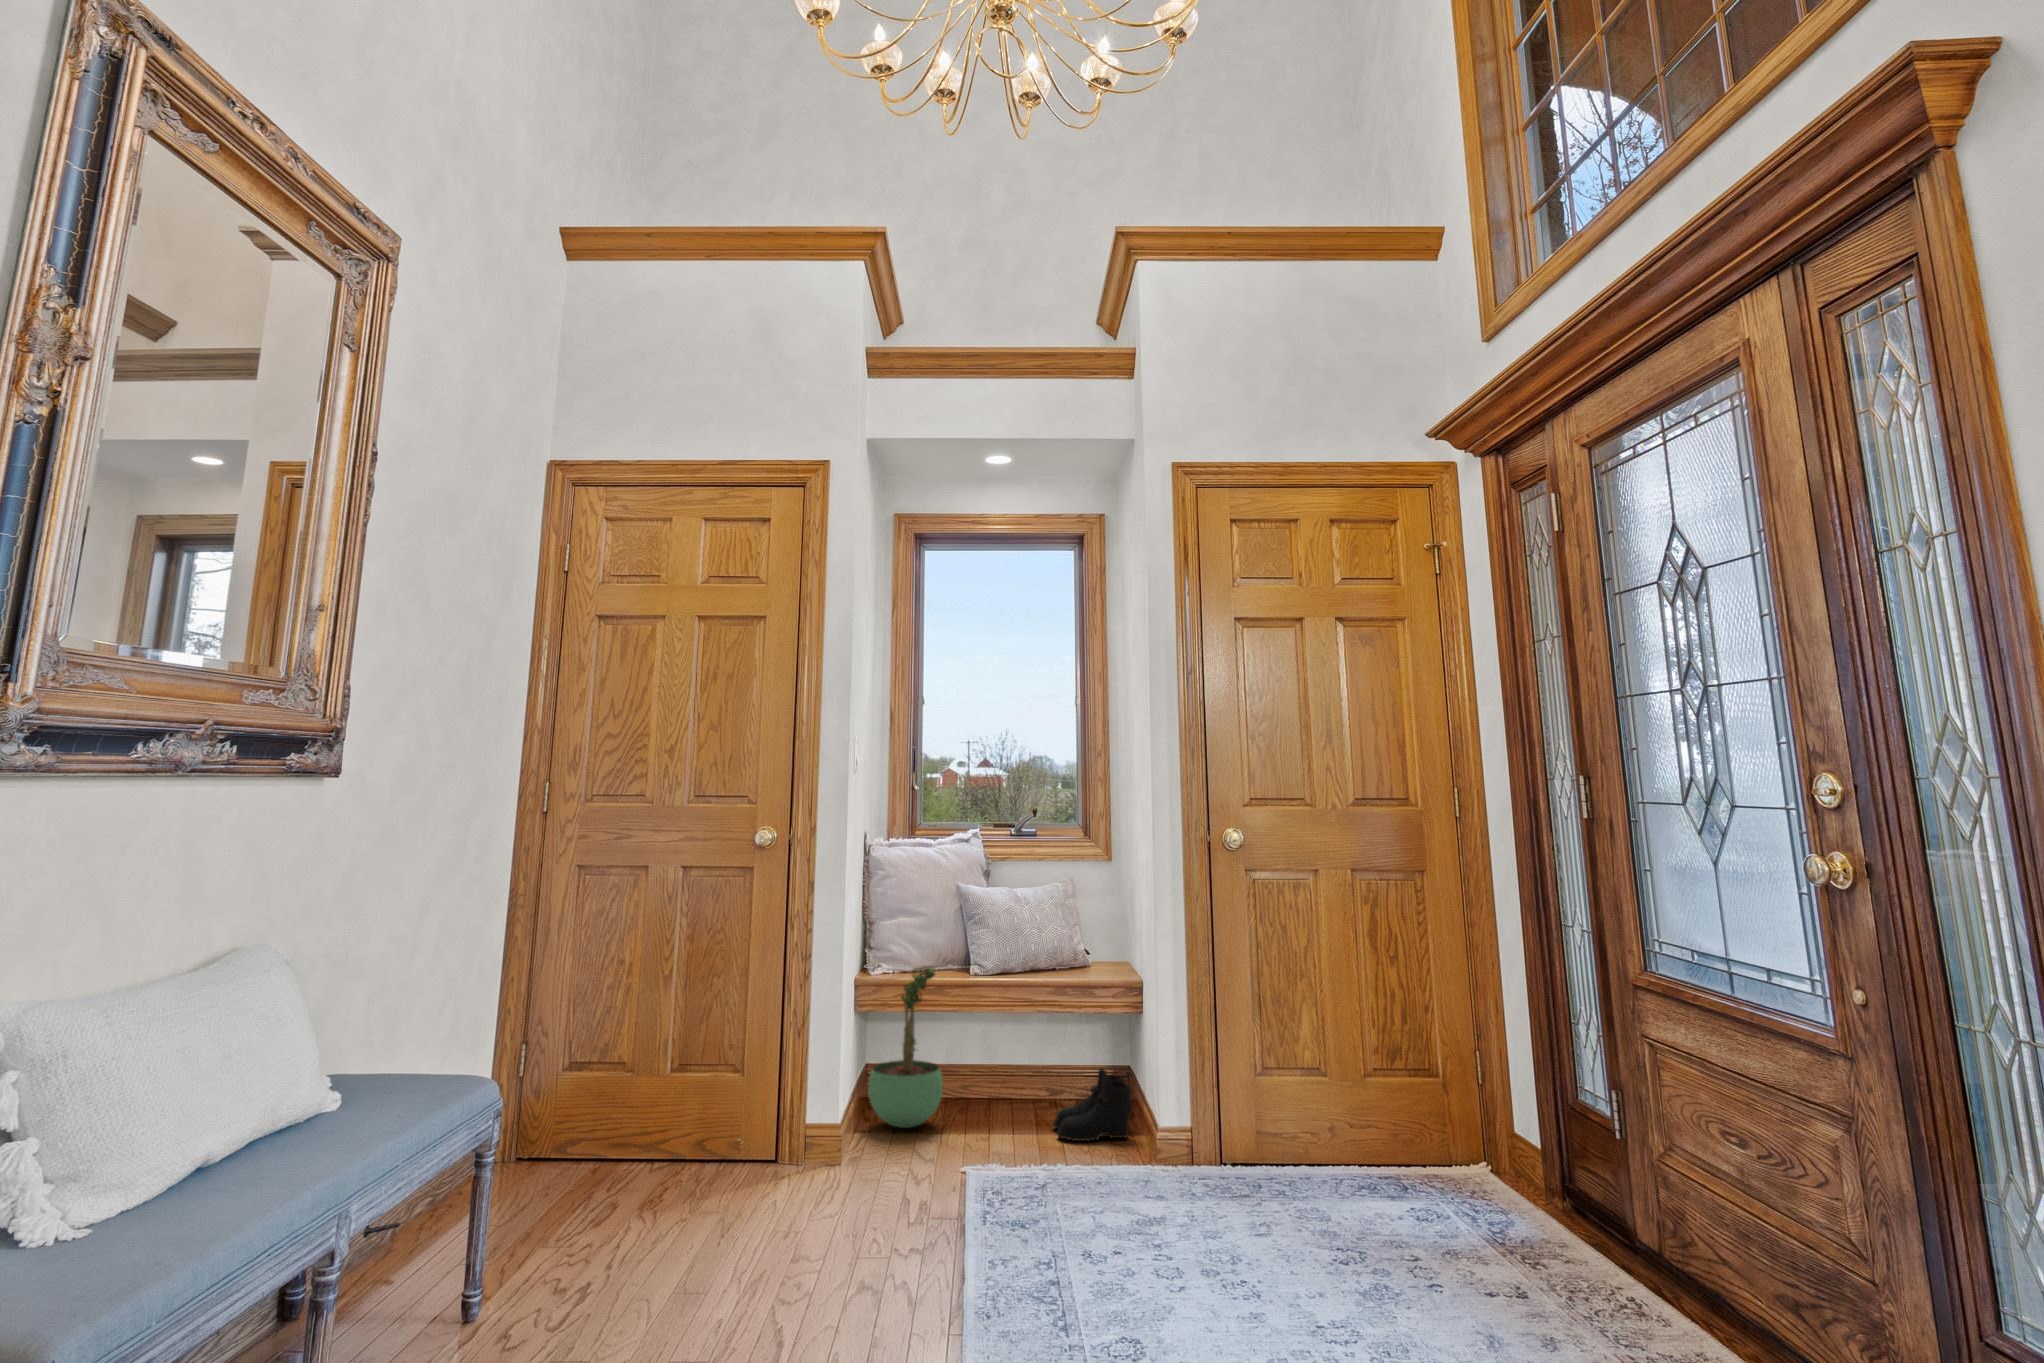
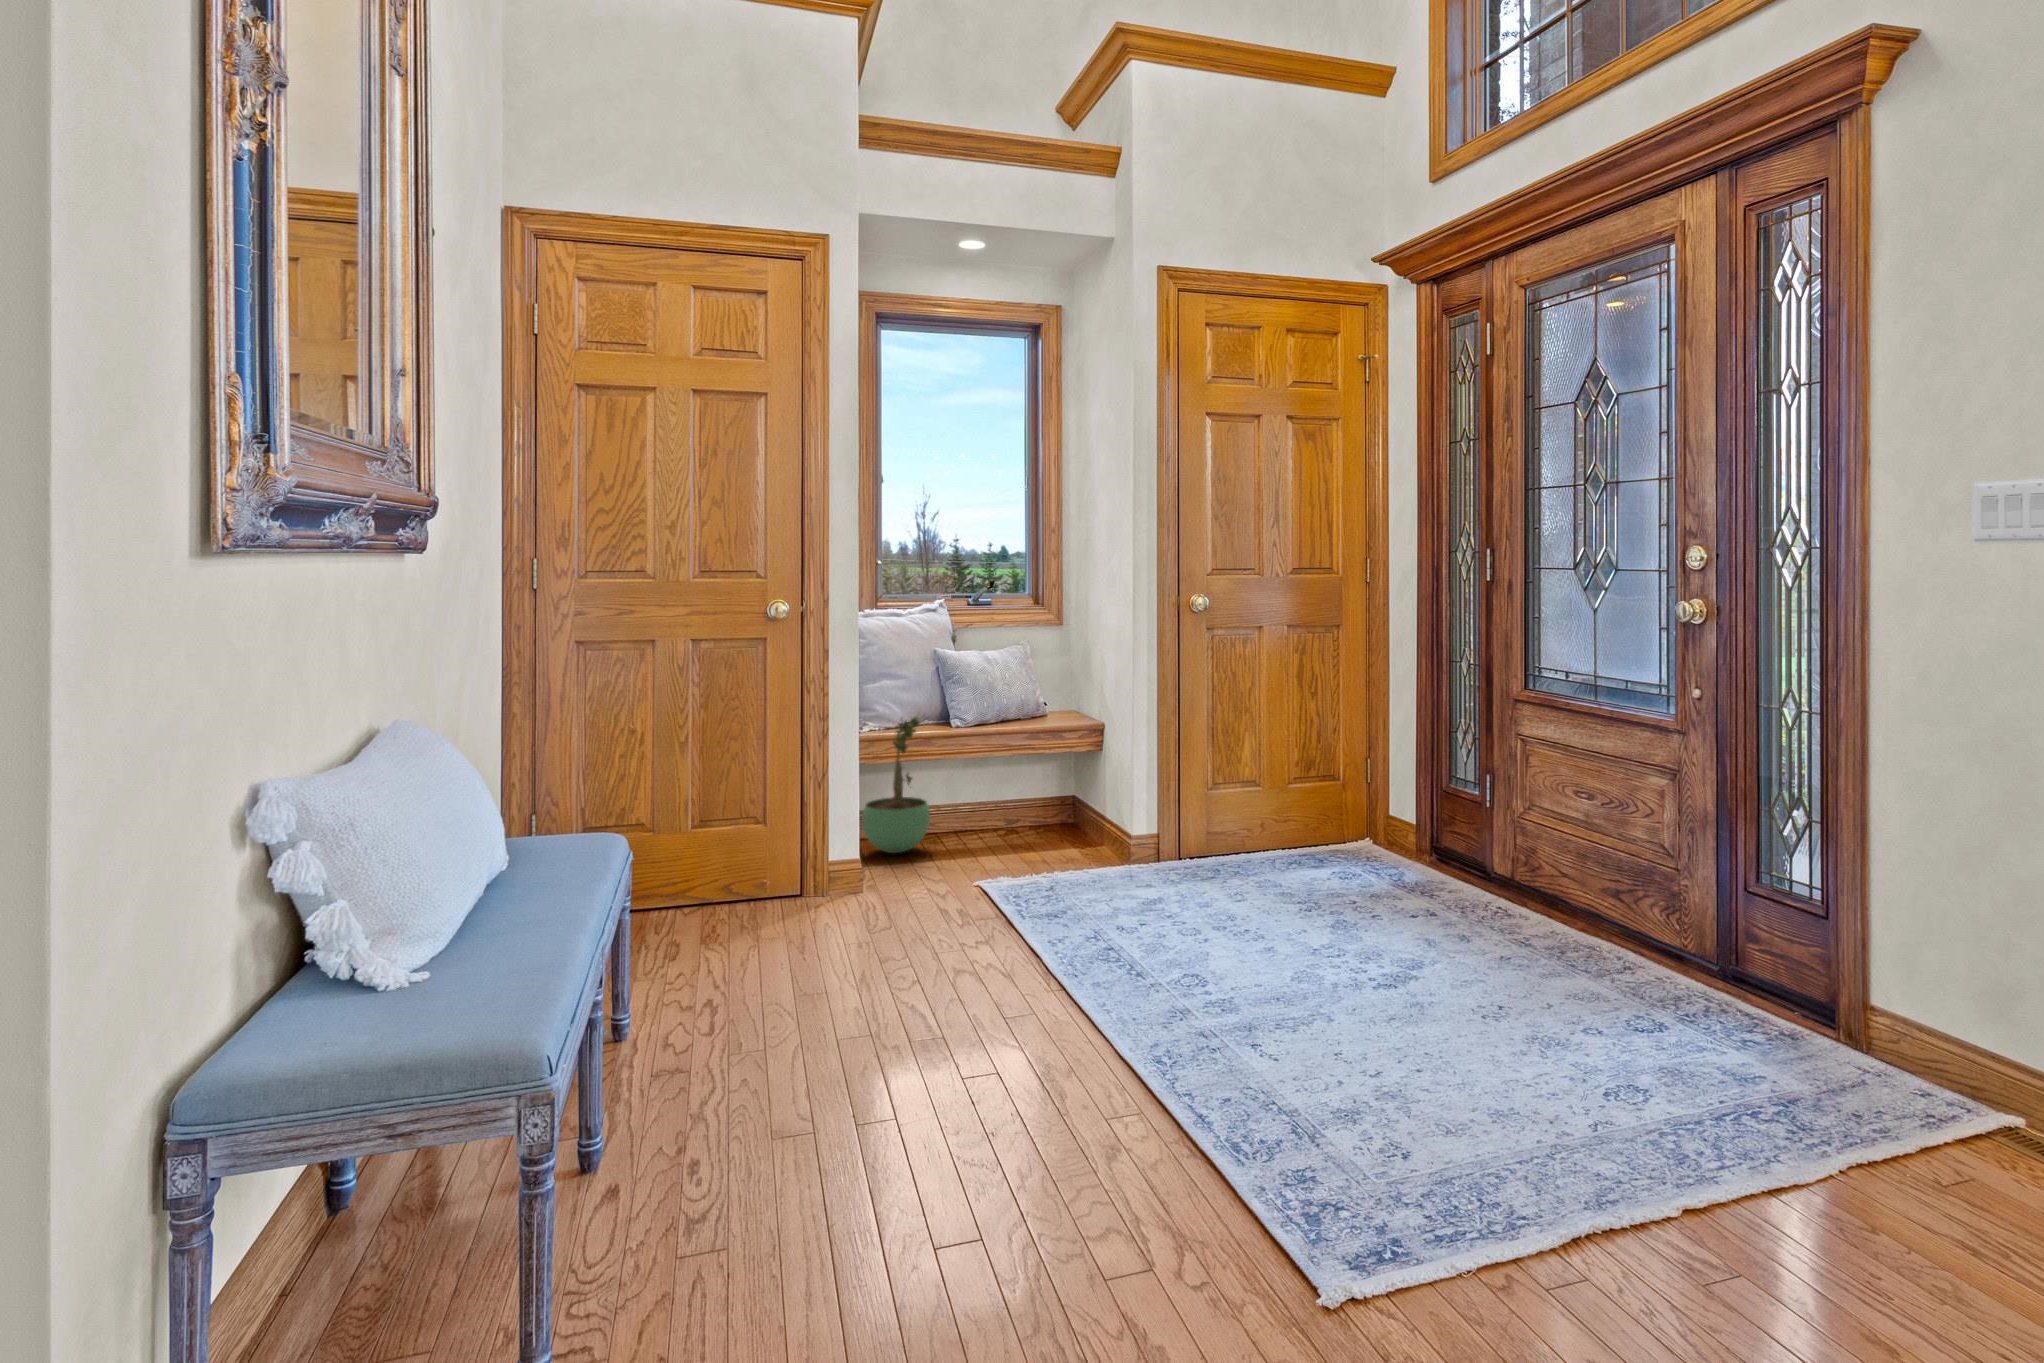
boots: present [1053,1069,1132,1142] -> none [1026,792,1097,851]

